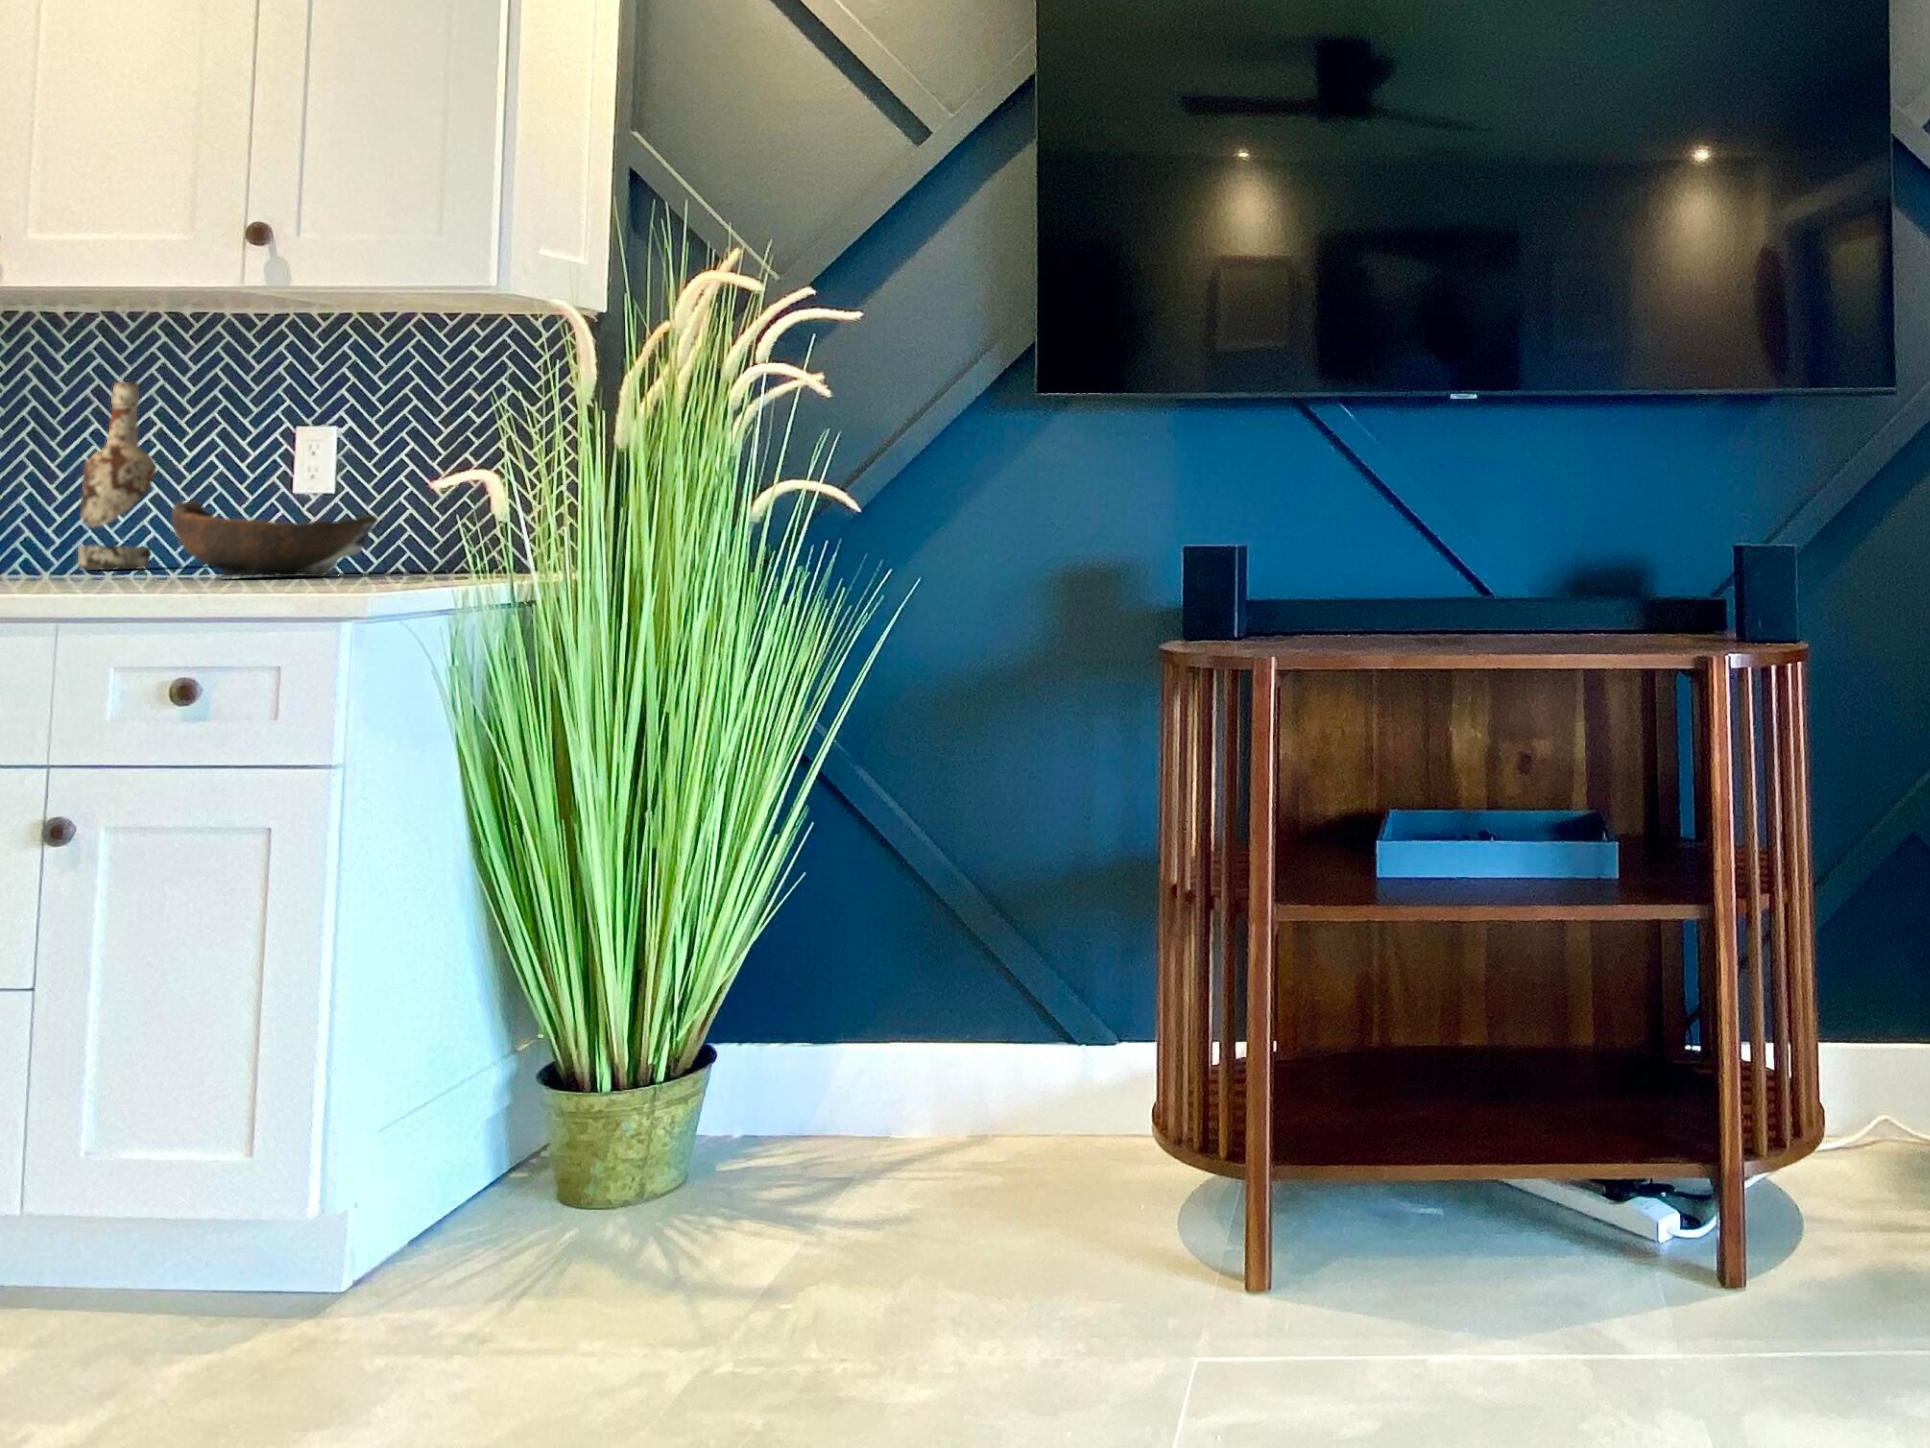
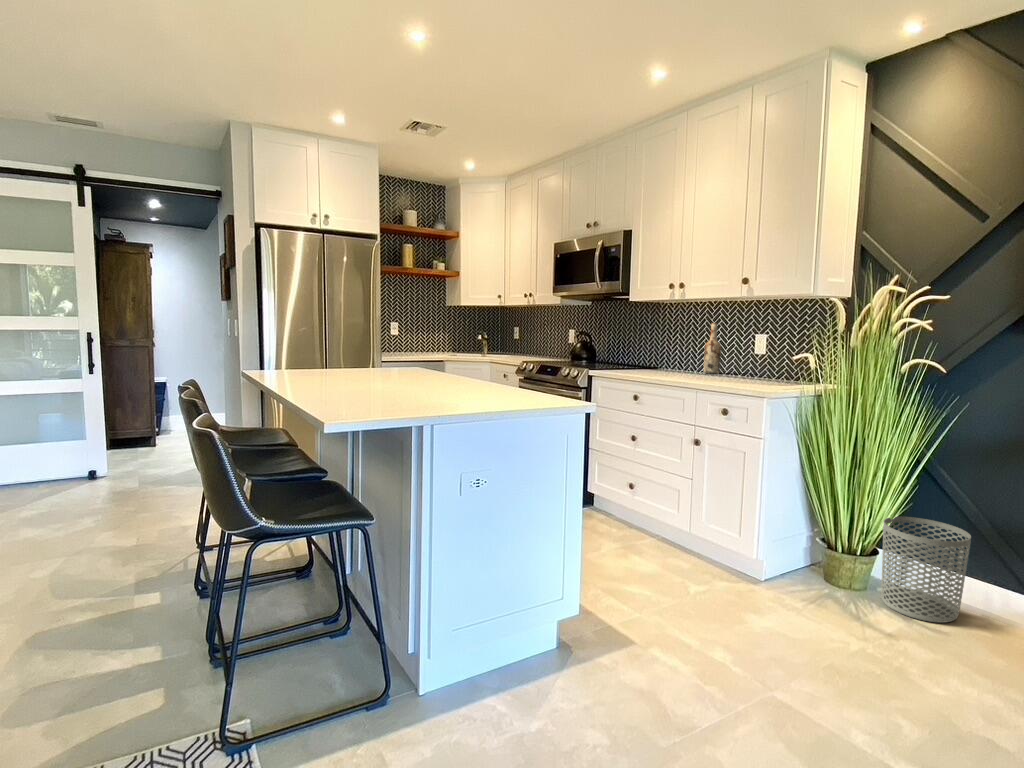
bowl: present [172,501,378,577] -> none [724,359,776,382]
waste bin: none [730,916,940,1214] -> present [881,517,971,623]

